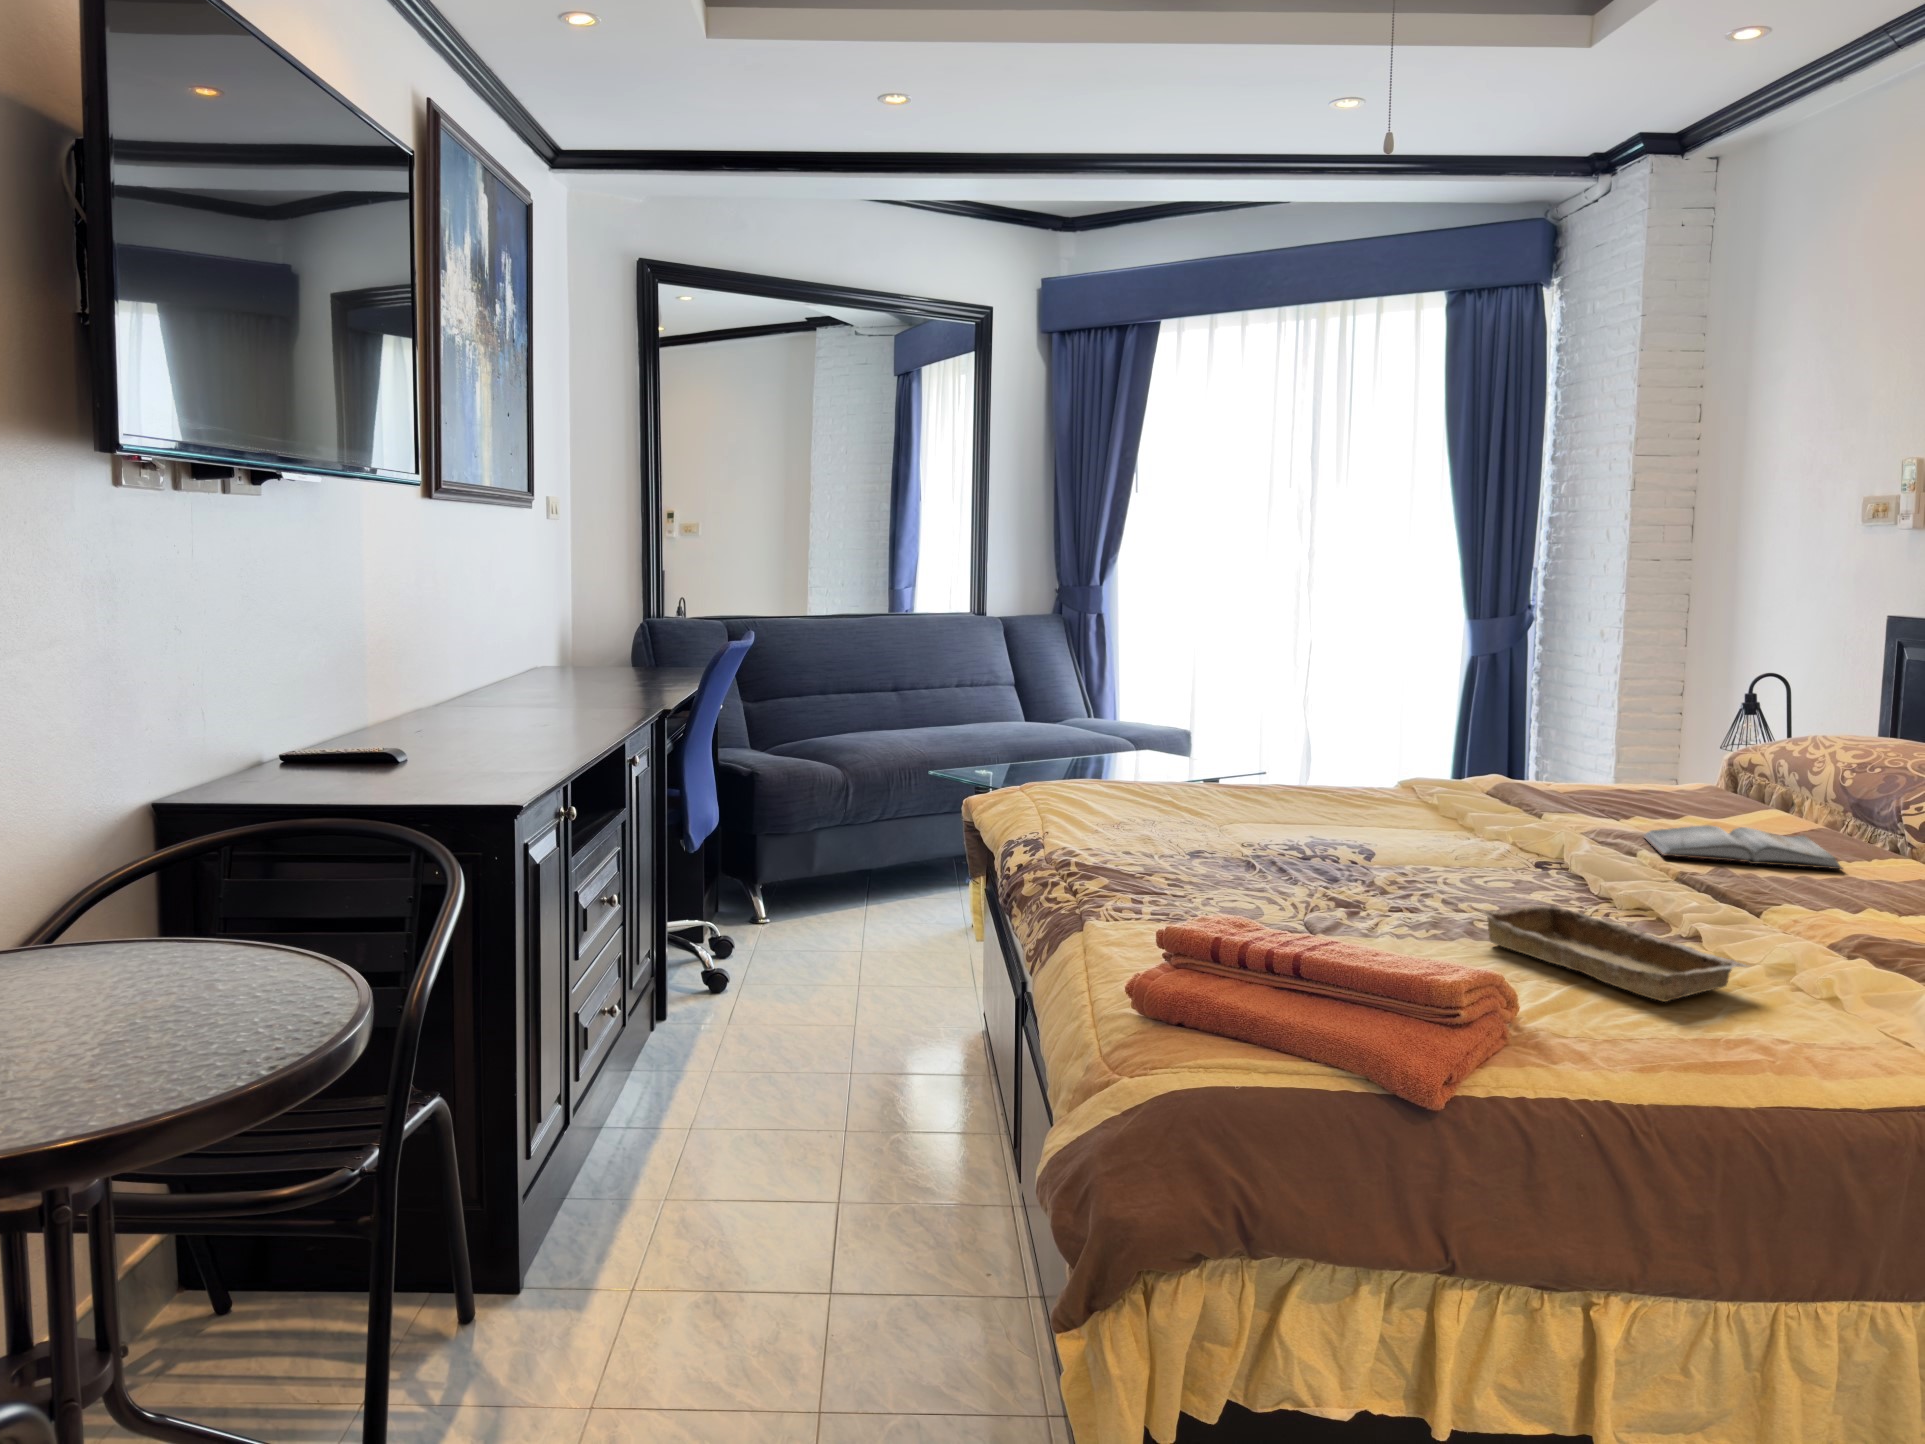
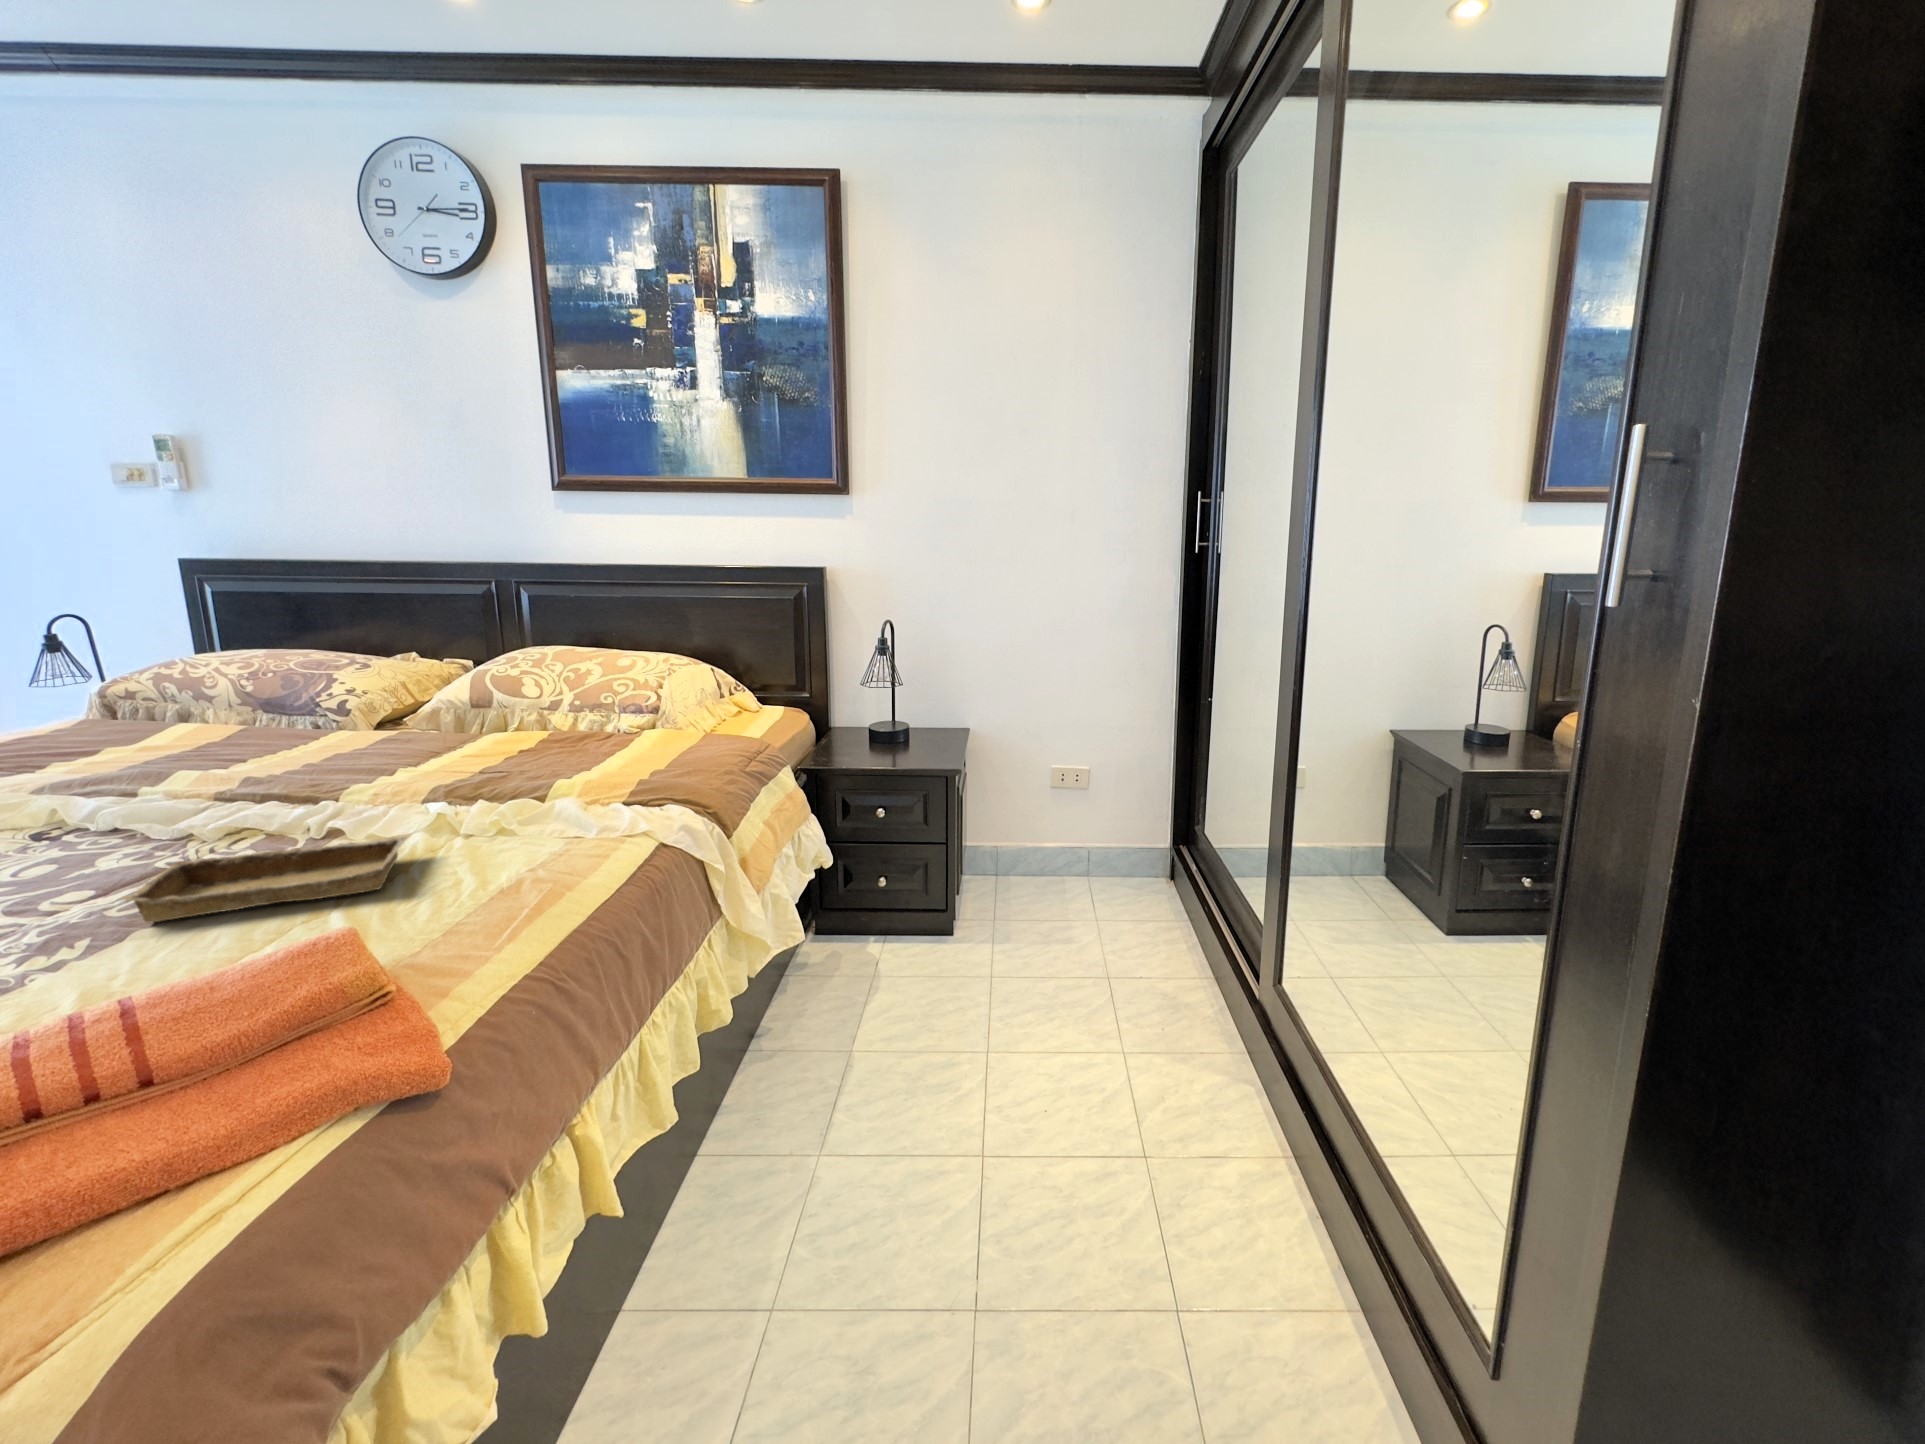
hardback book: present [1643,825,1842,869] -> none [111,735,319,787]

